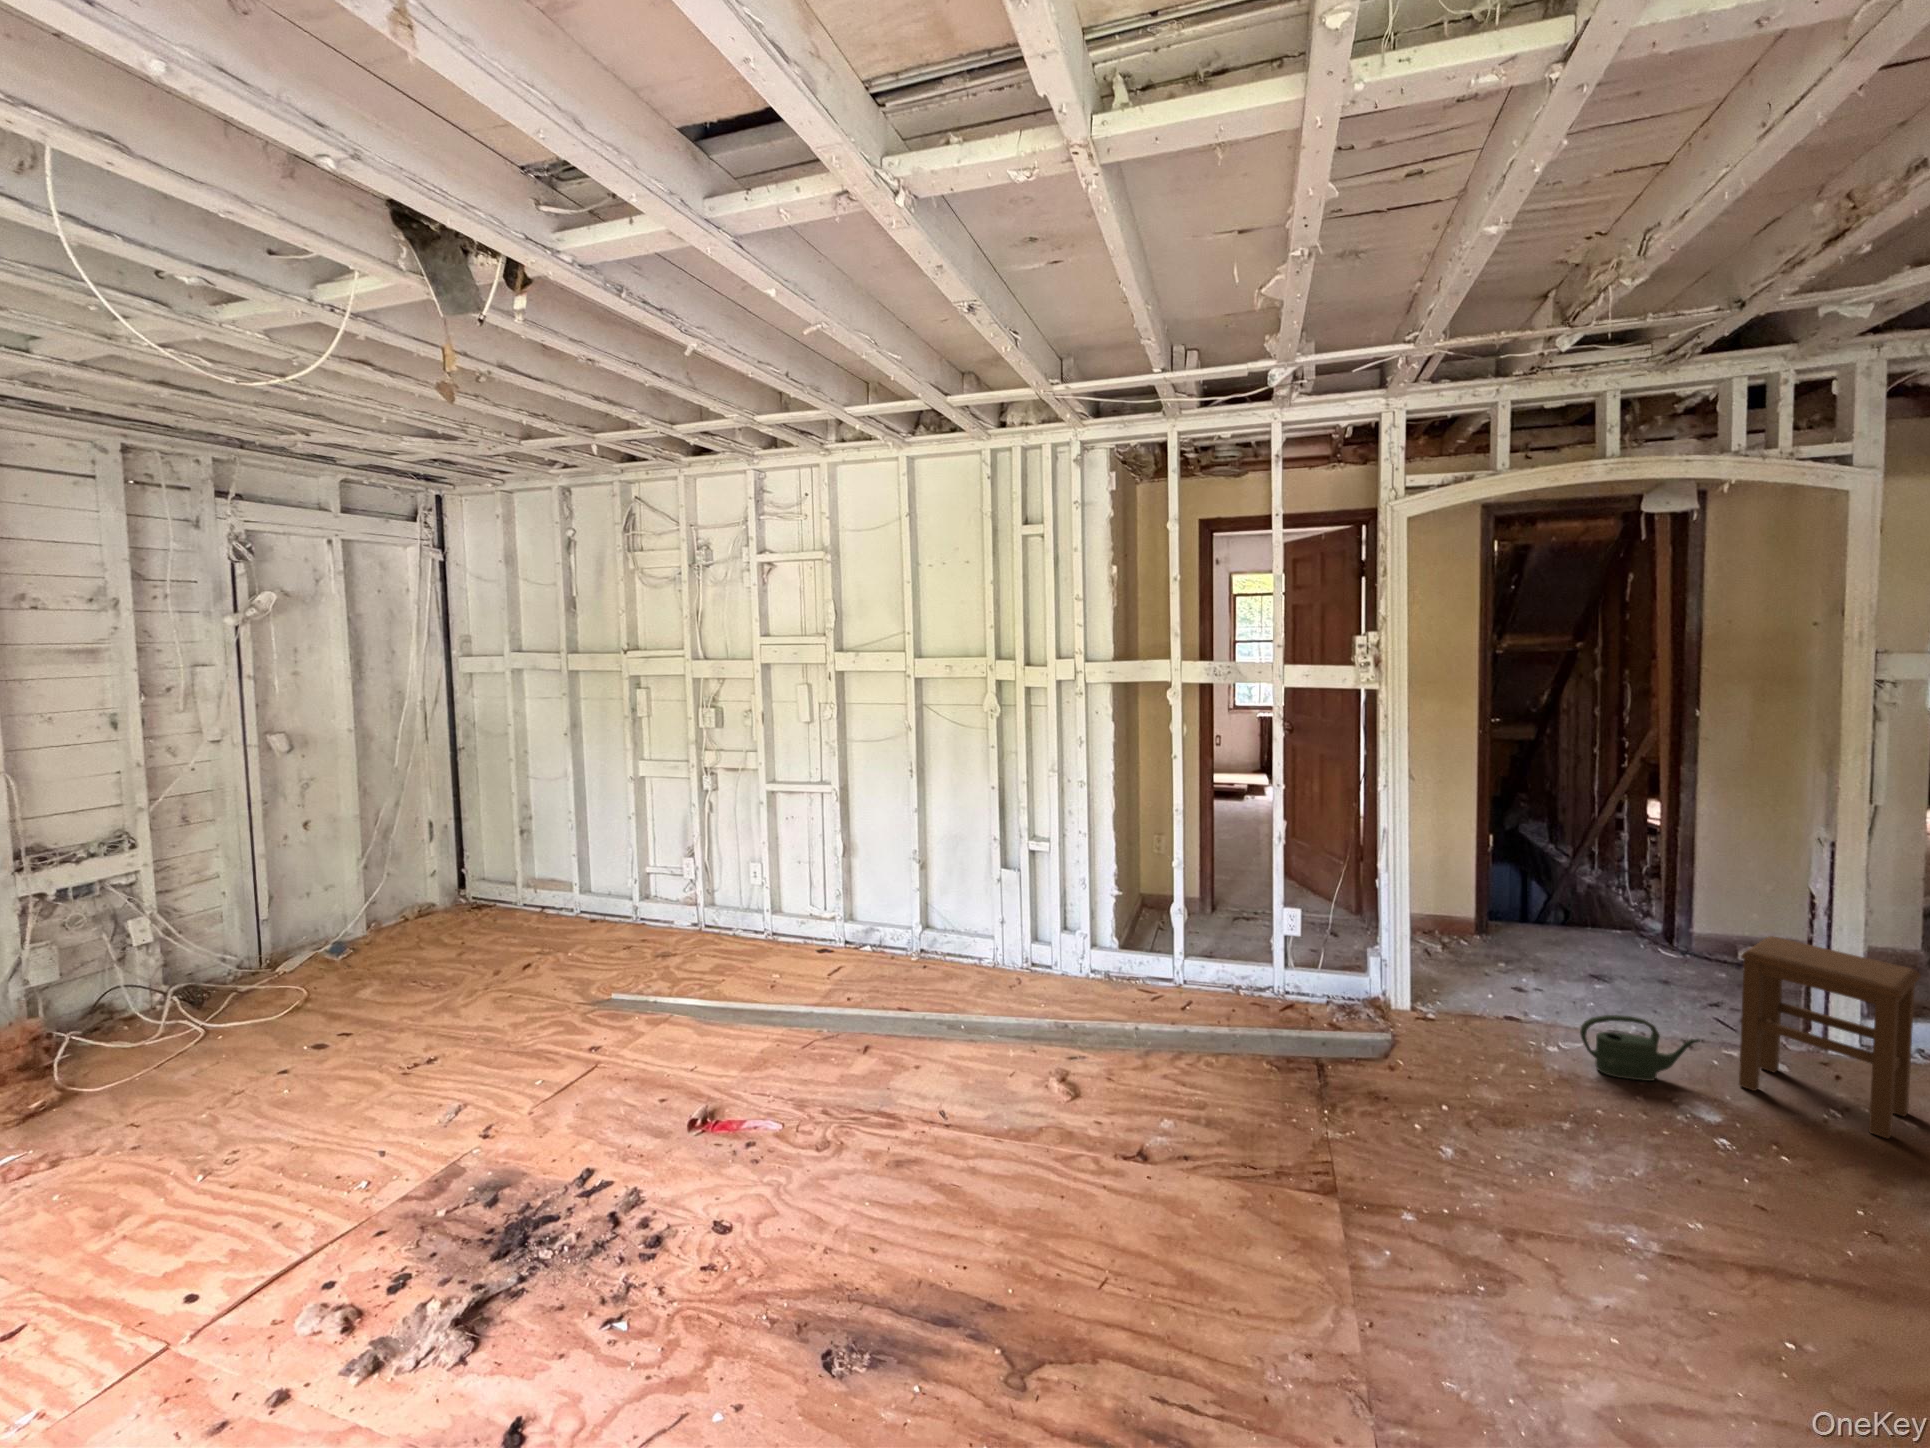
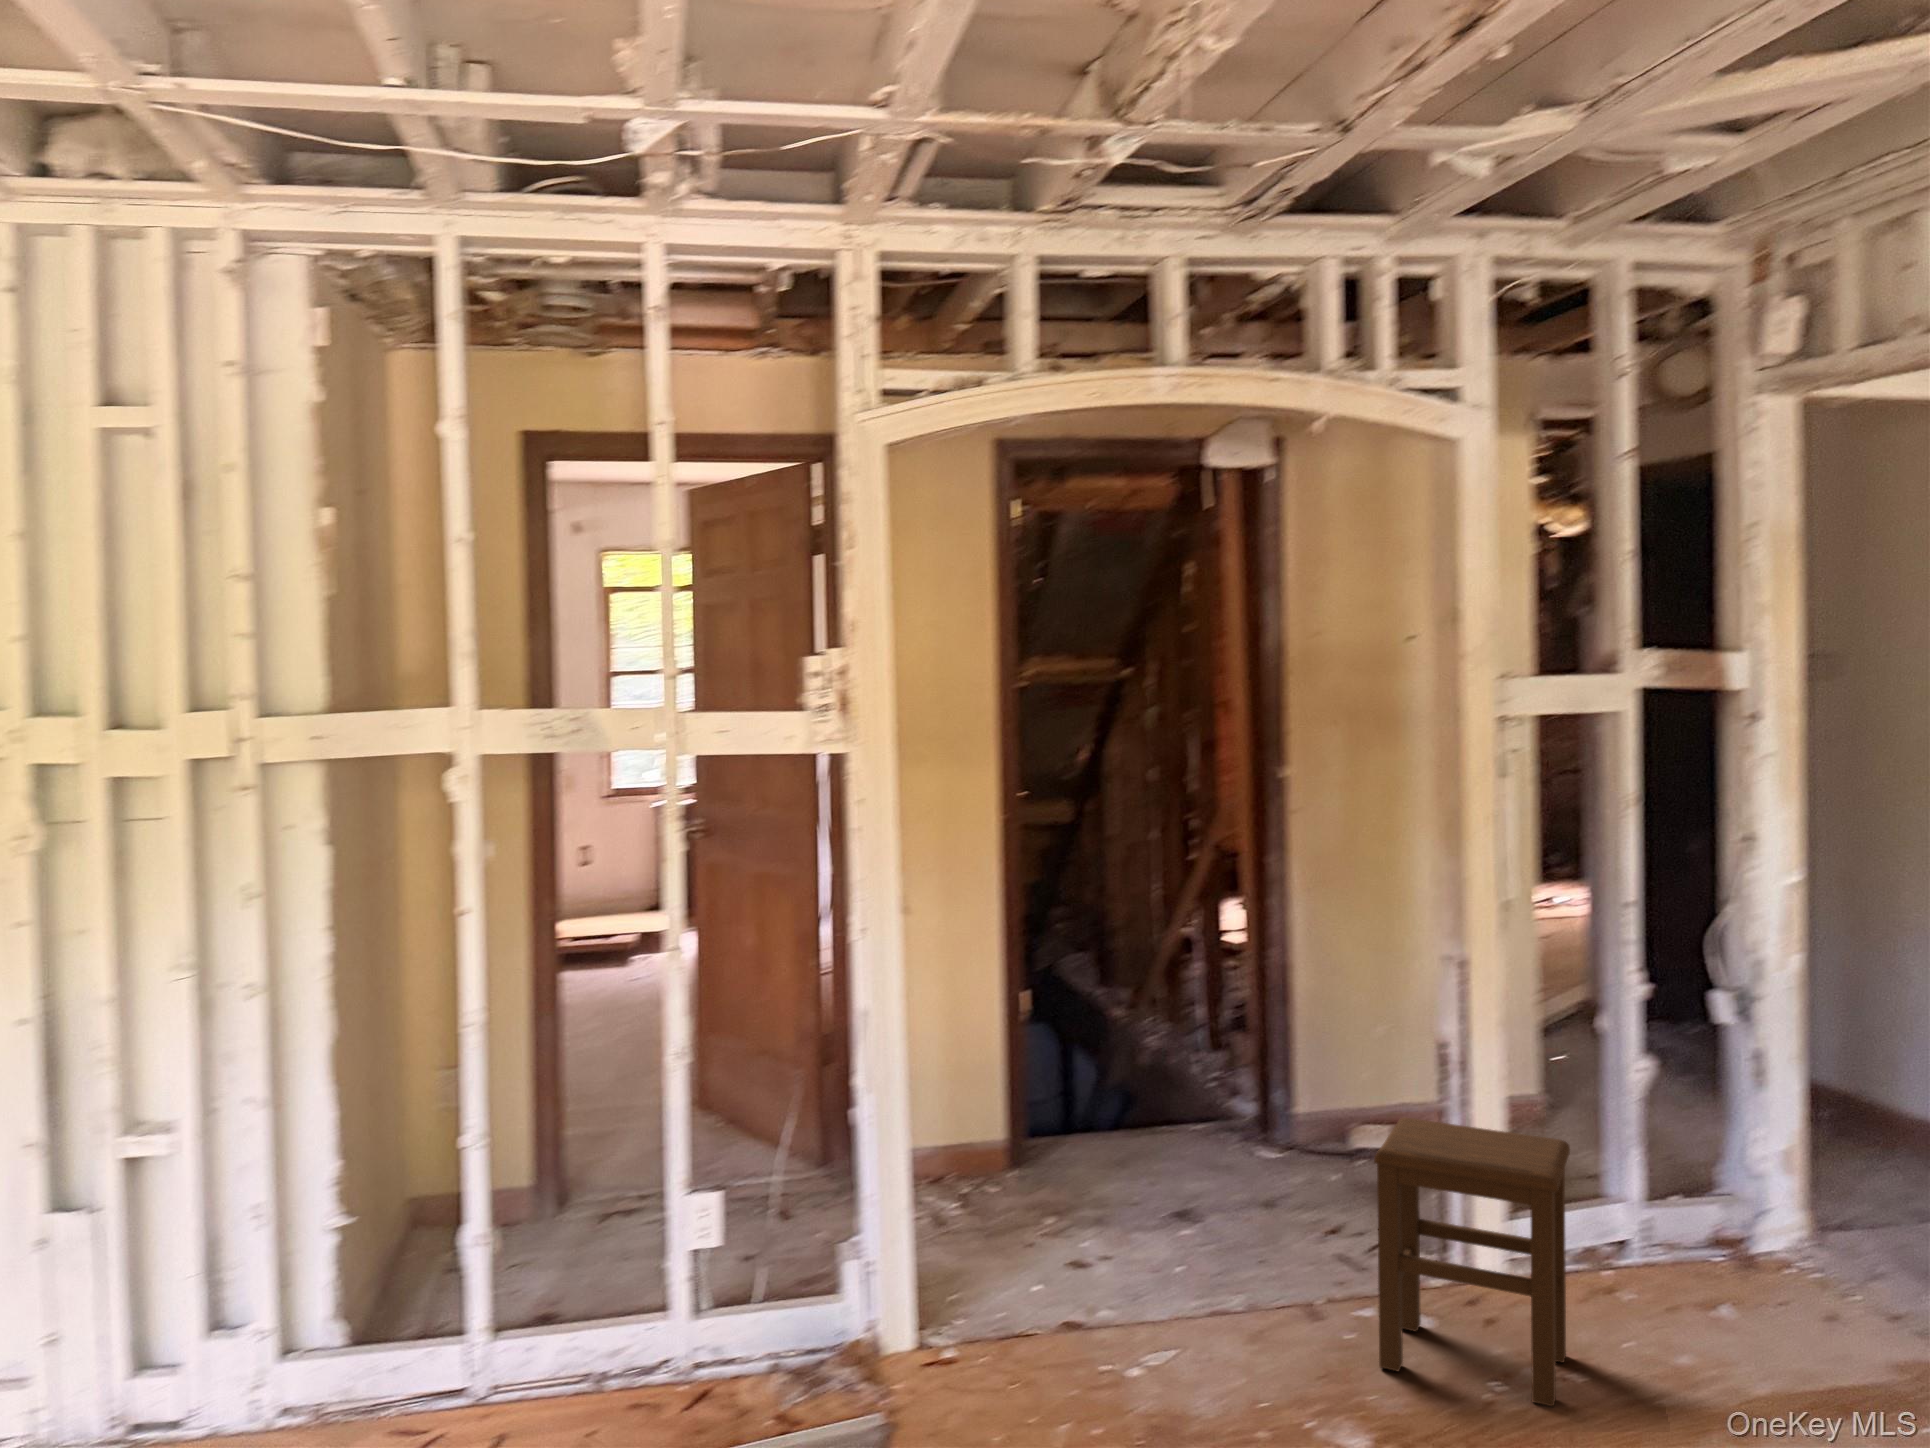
watering can: present [1580,1015,1700,1081] -> none [1174,1289,1330,1399]

